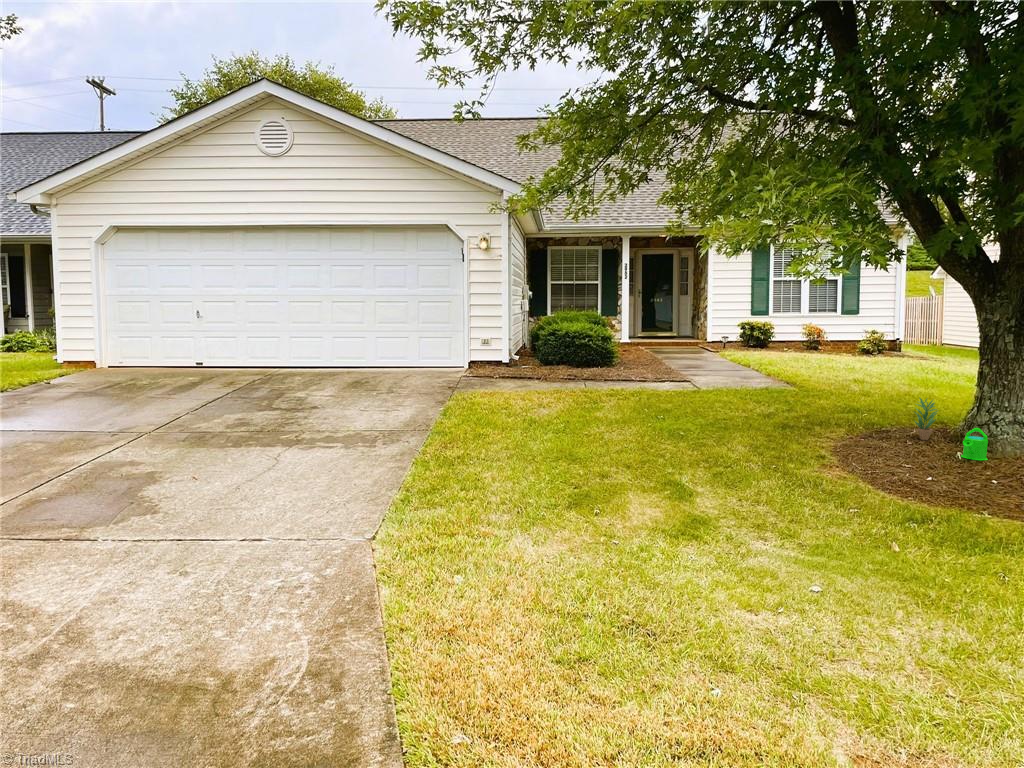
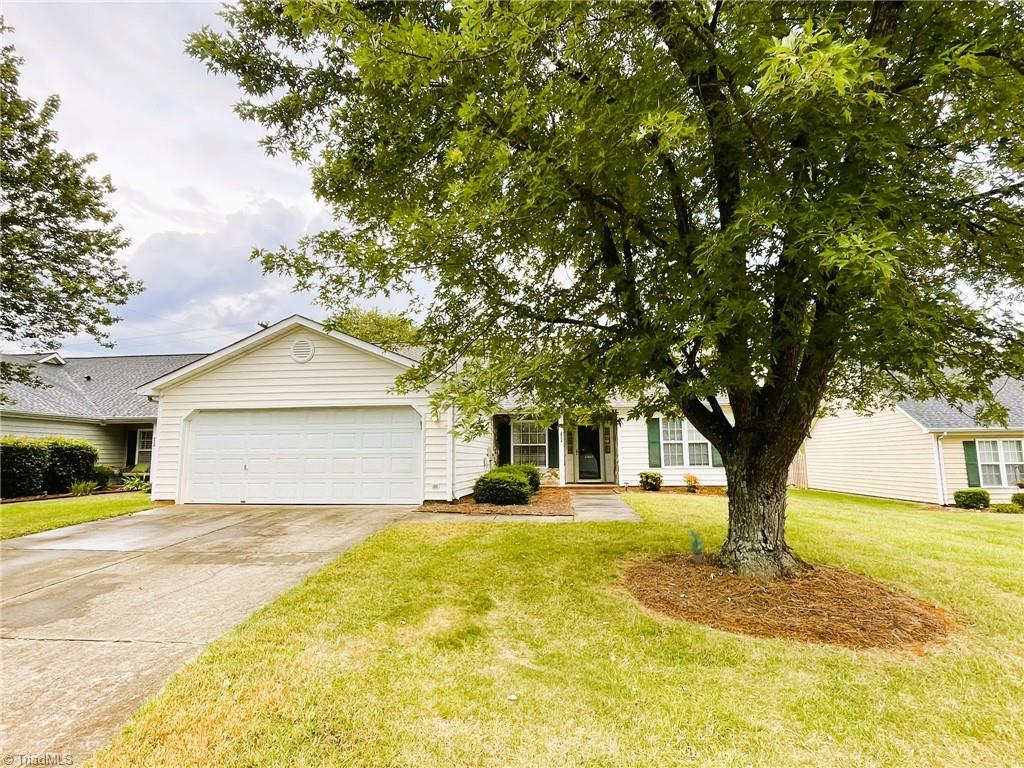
watering can: present [961,428,988,460] -> none [708,553,732,581]

